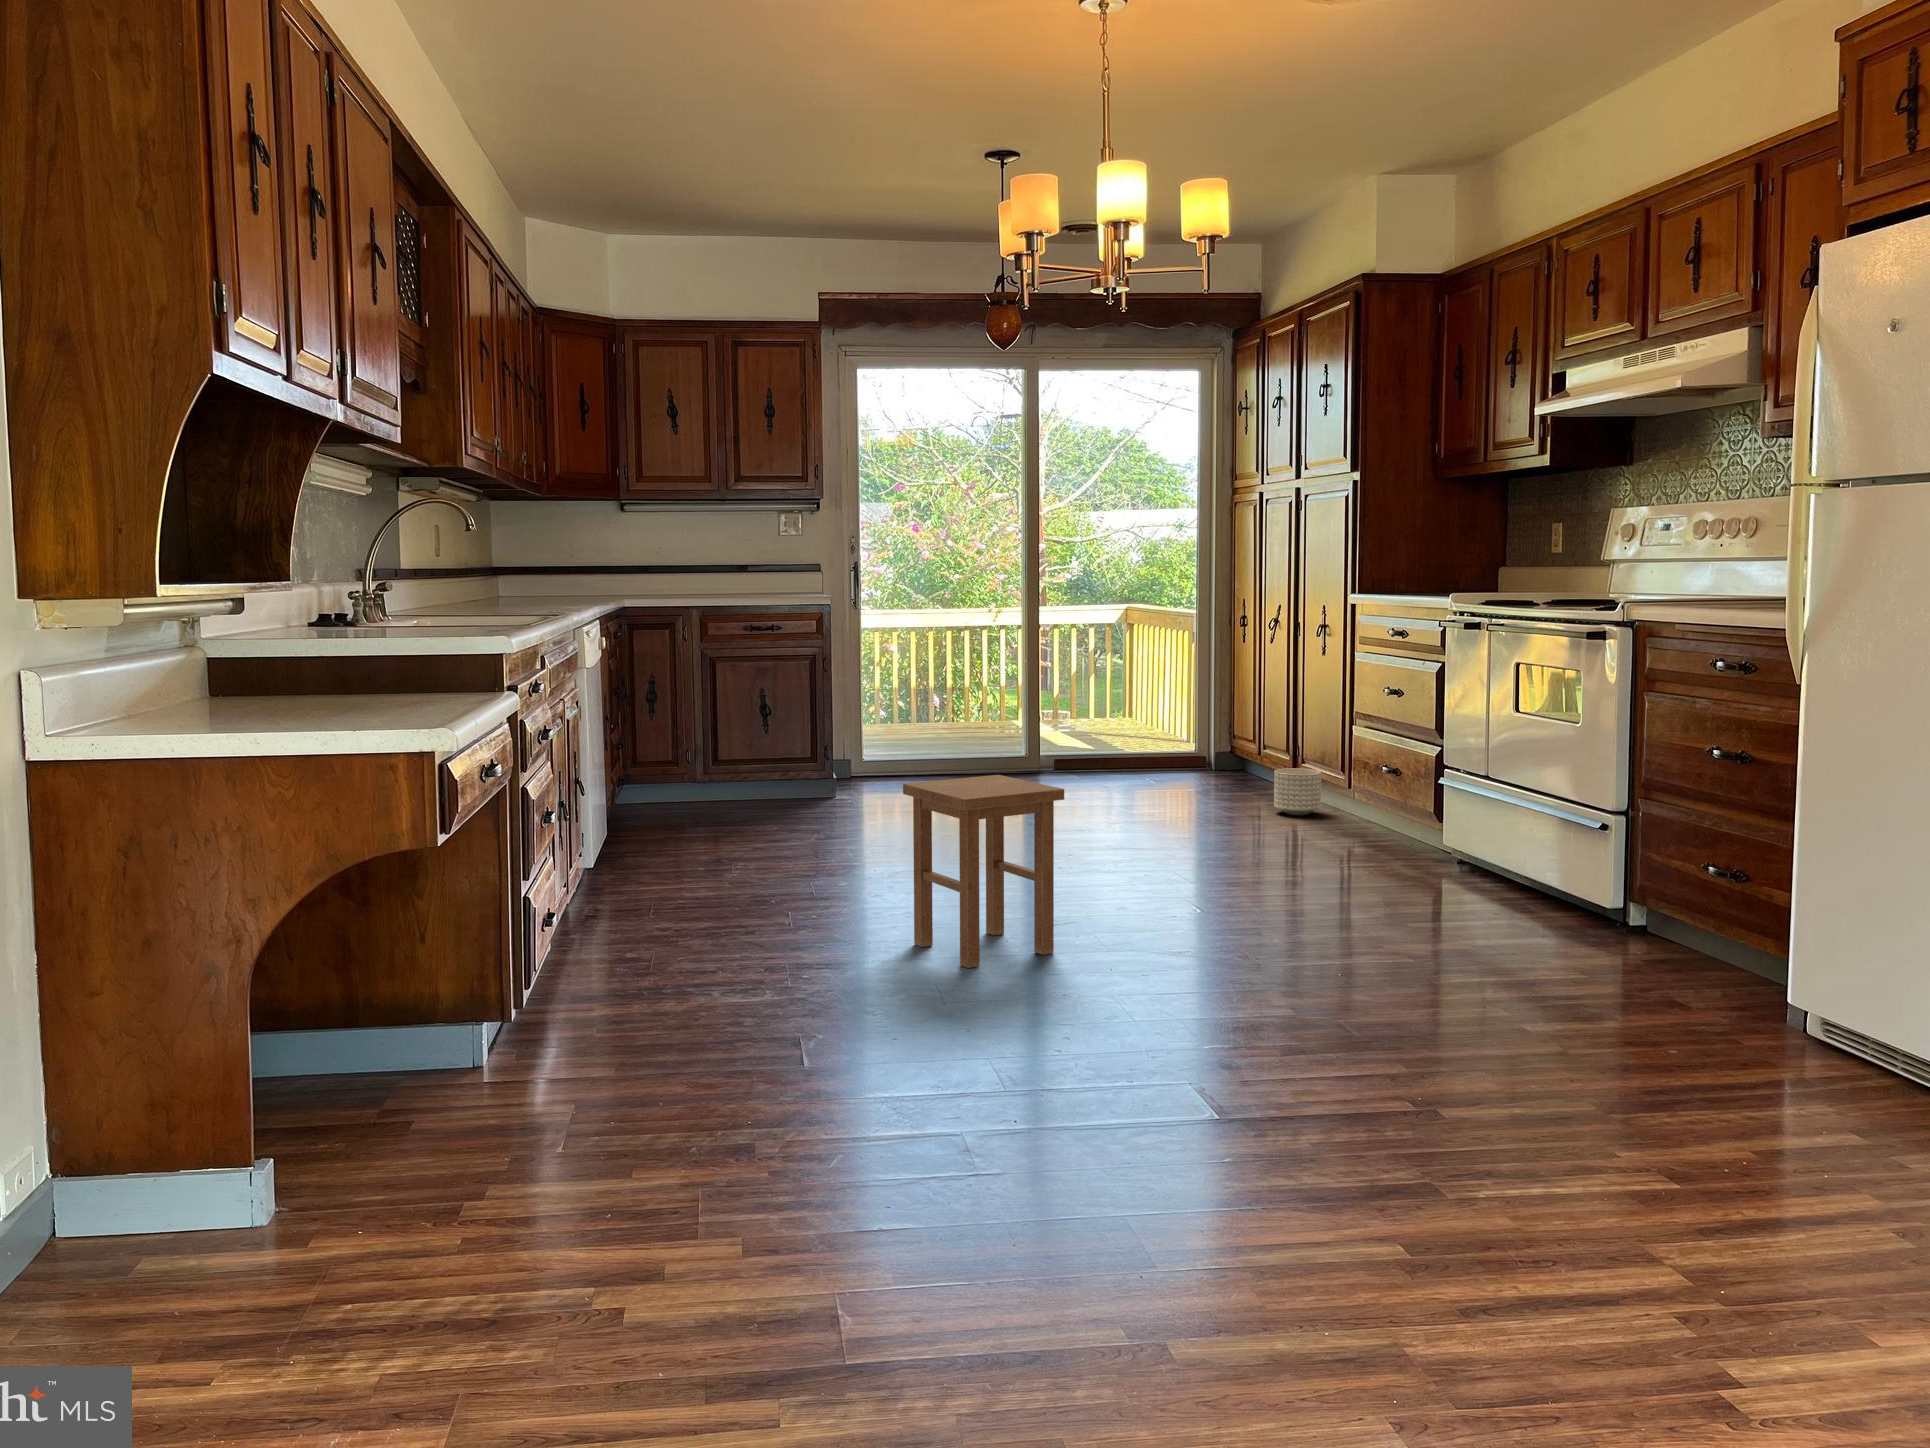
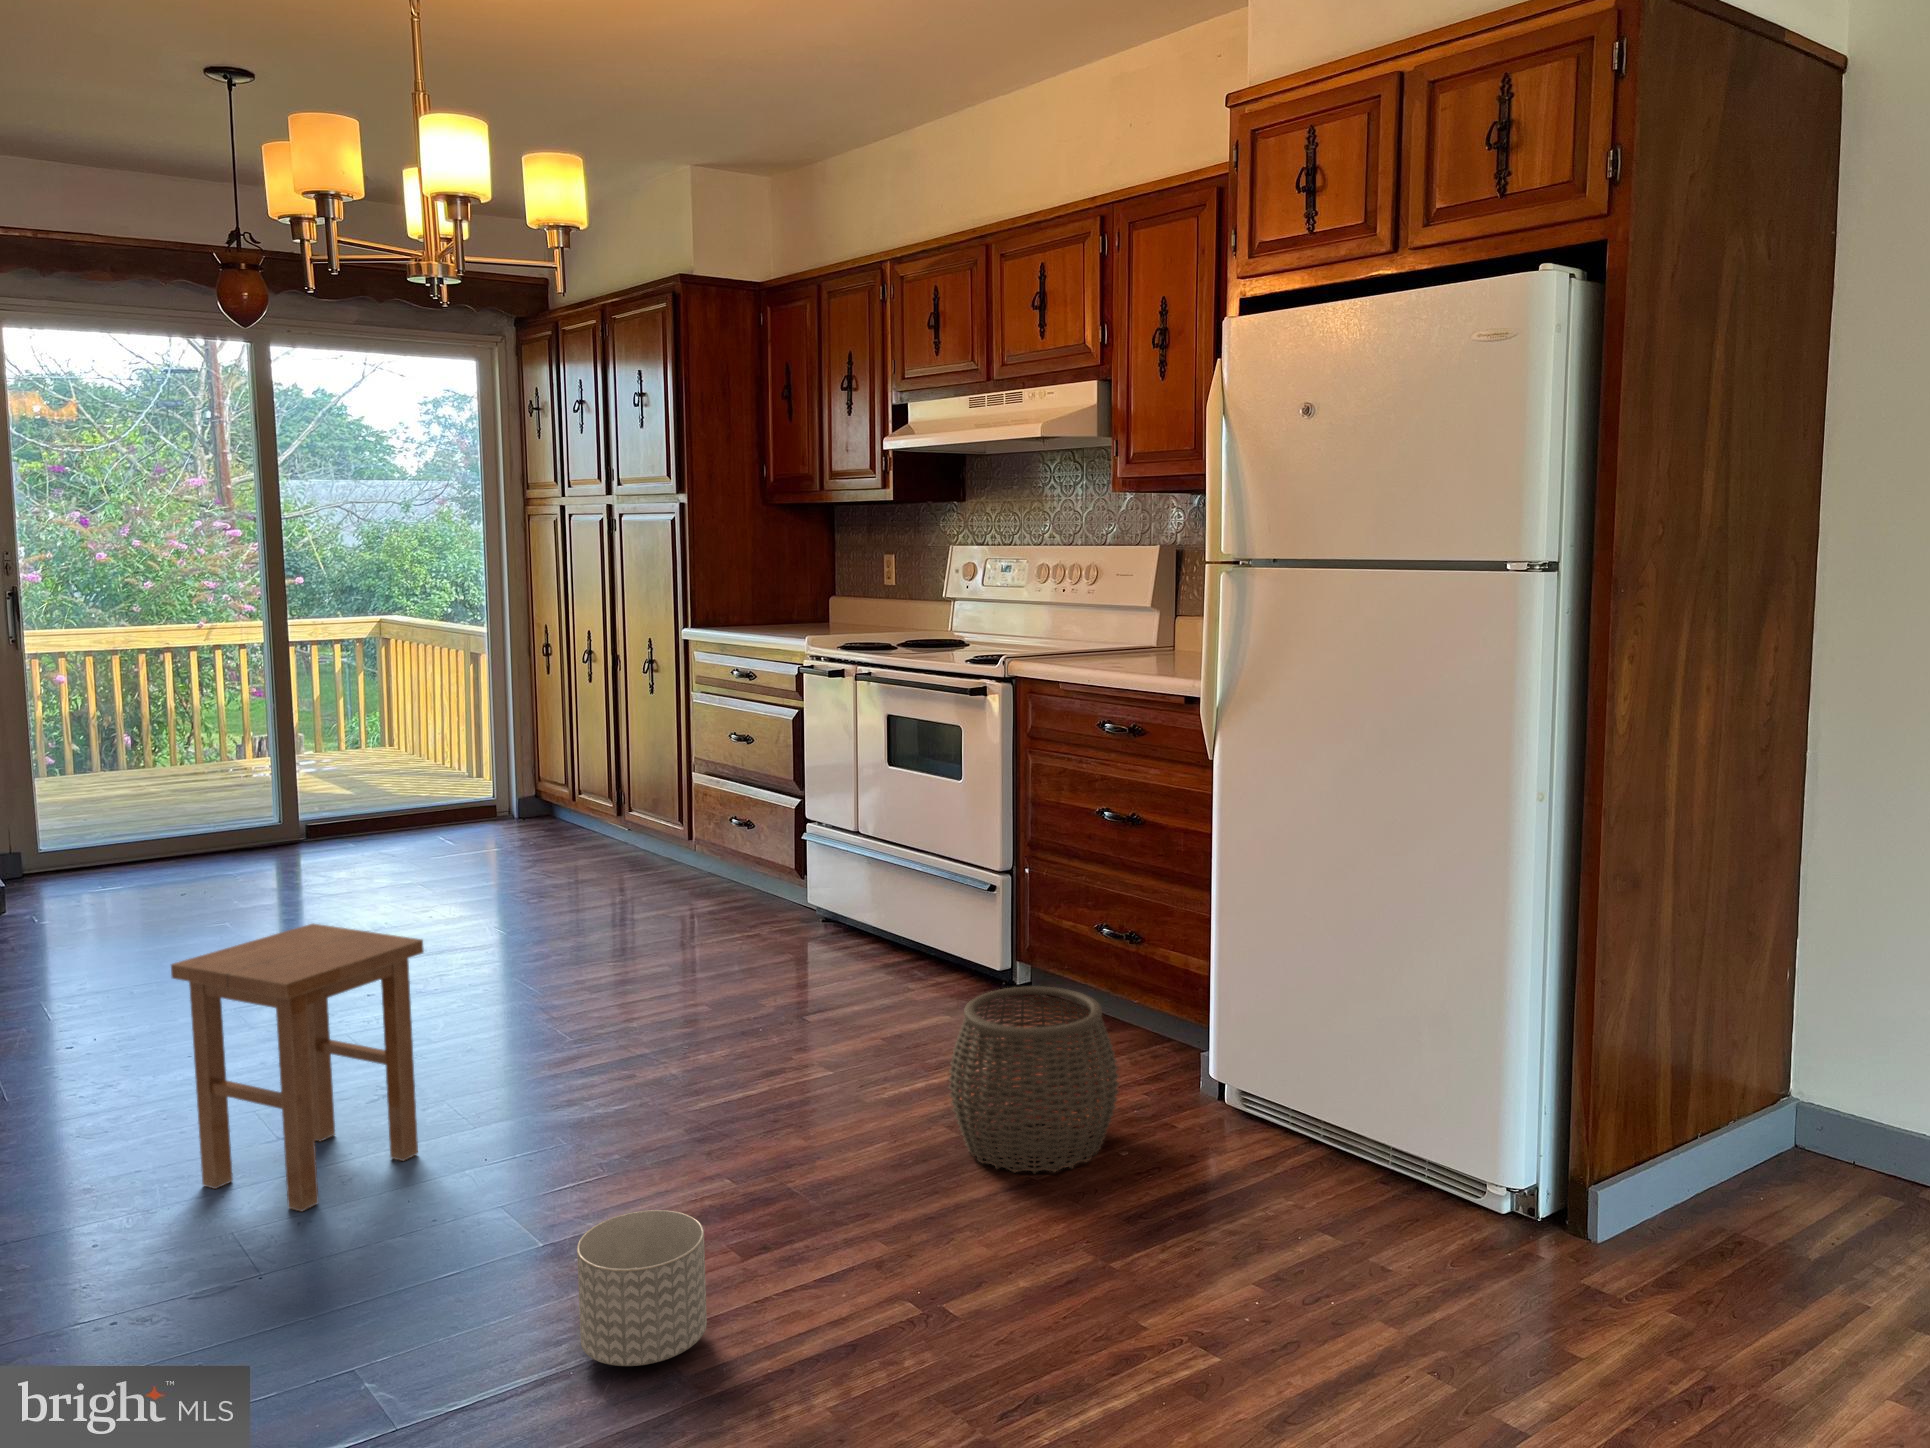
planter: present [1274,768,1321,815] -> present [577,1210,707,1366]
woven basket: none [1481,892,1658,1061] -> present [949,987,1119,1173]

